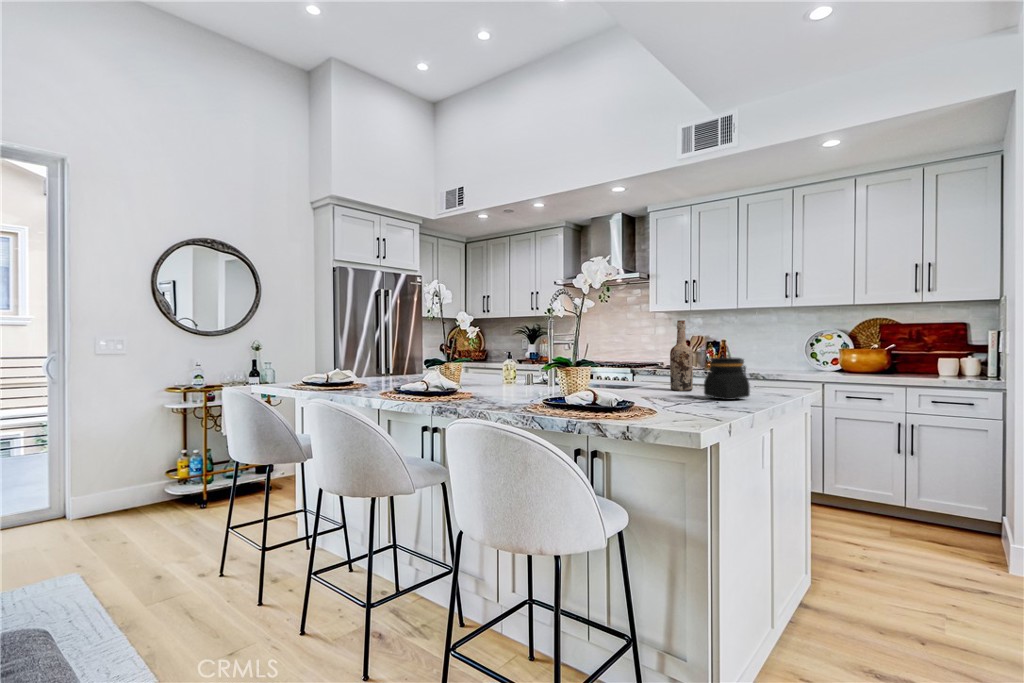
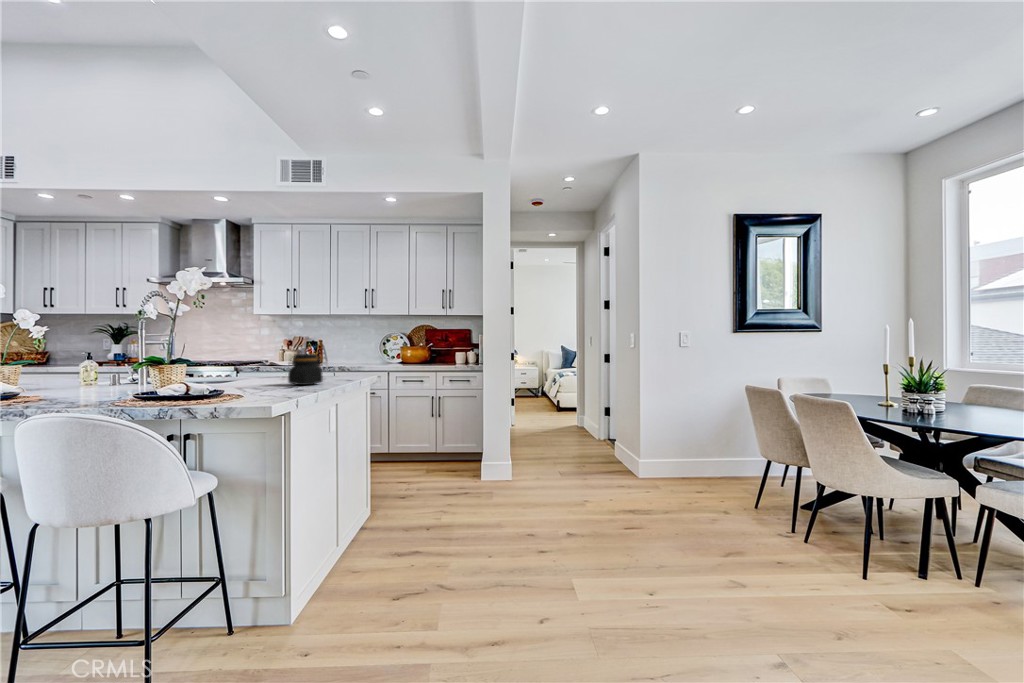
wine bottle: present [670,320,693,391] -> none [264,325,283,381]

